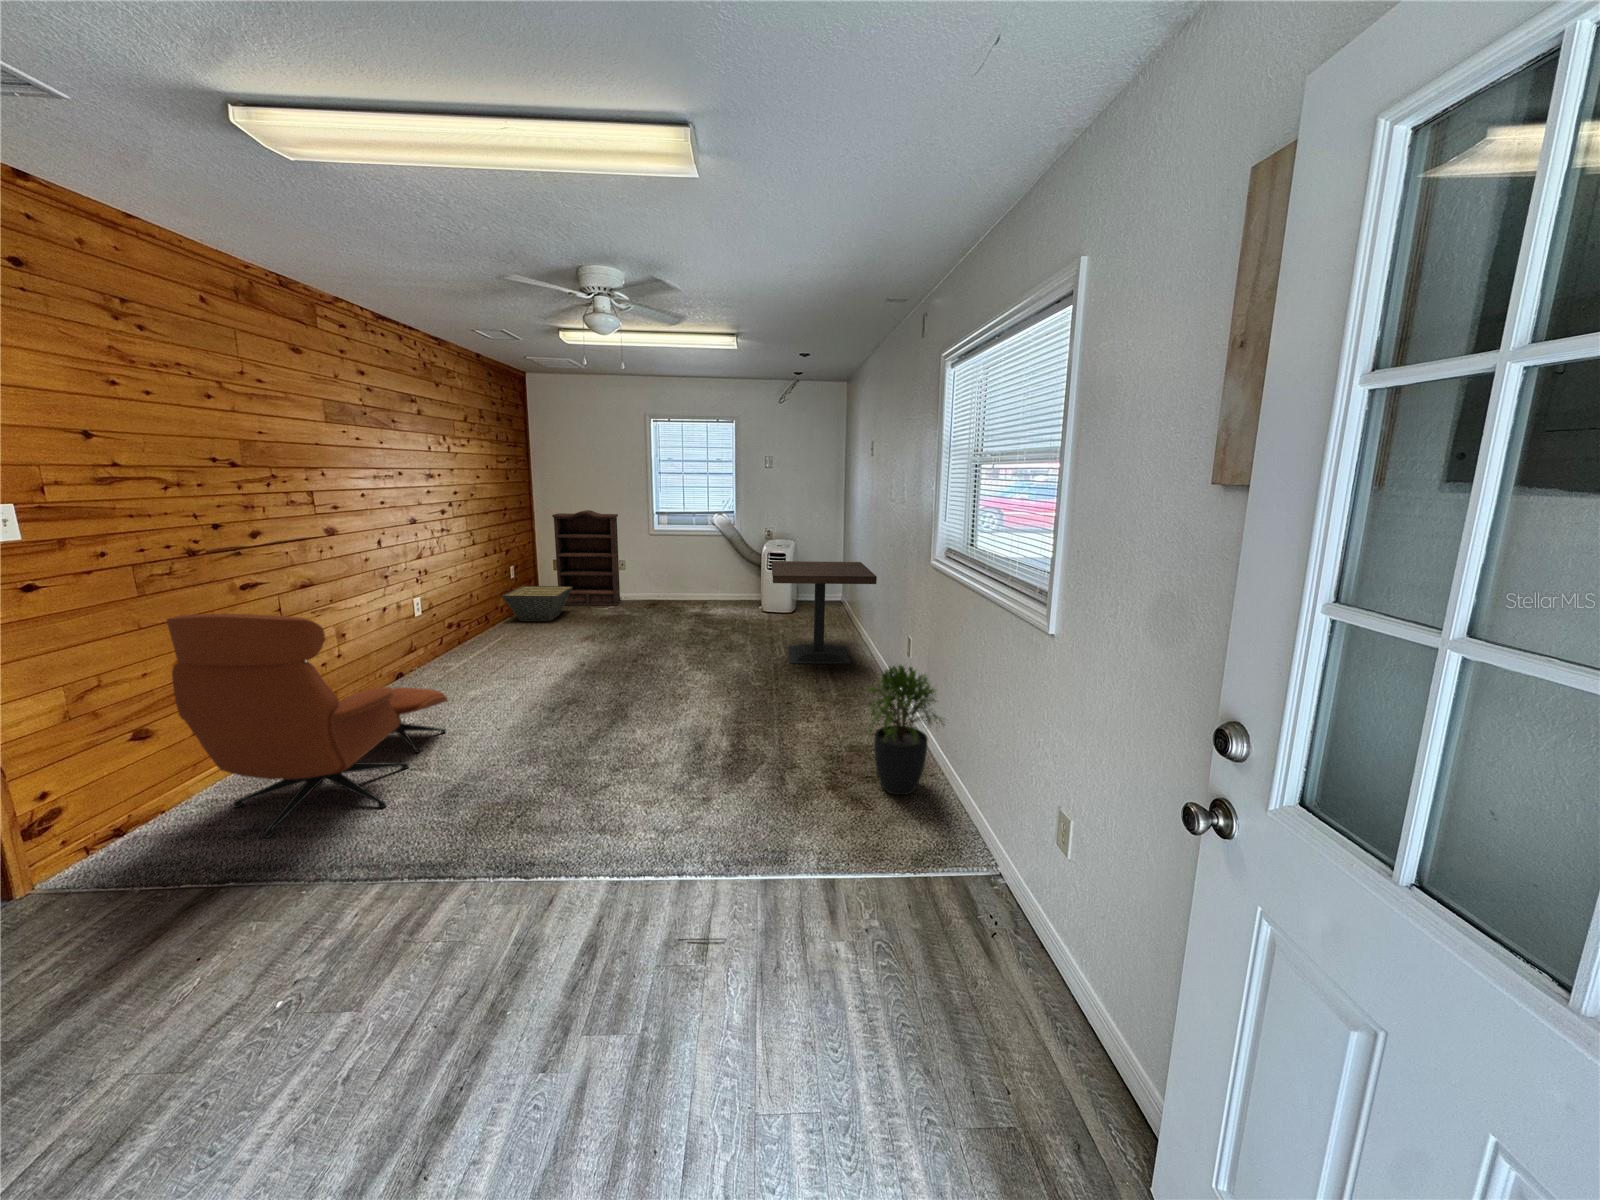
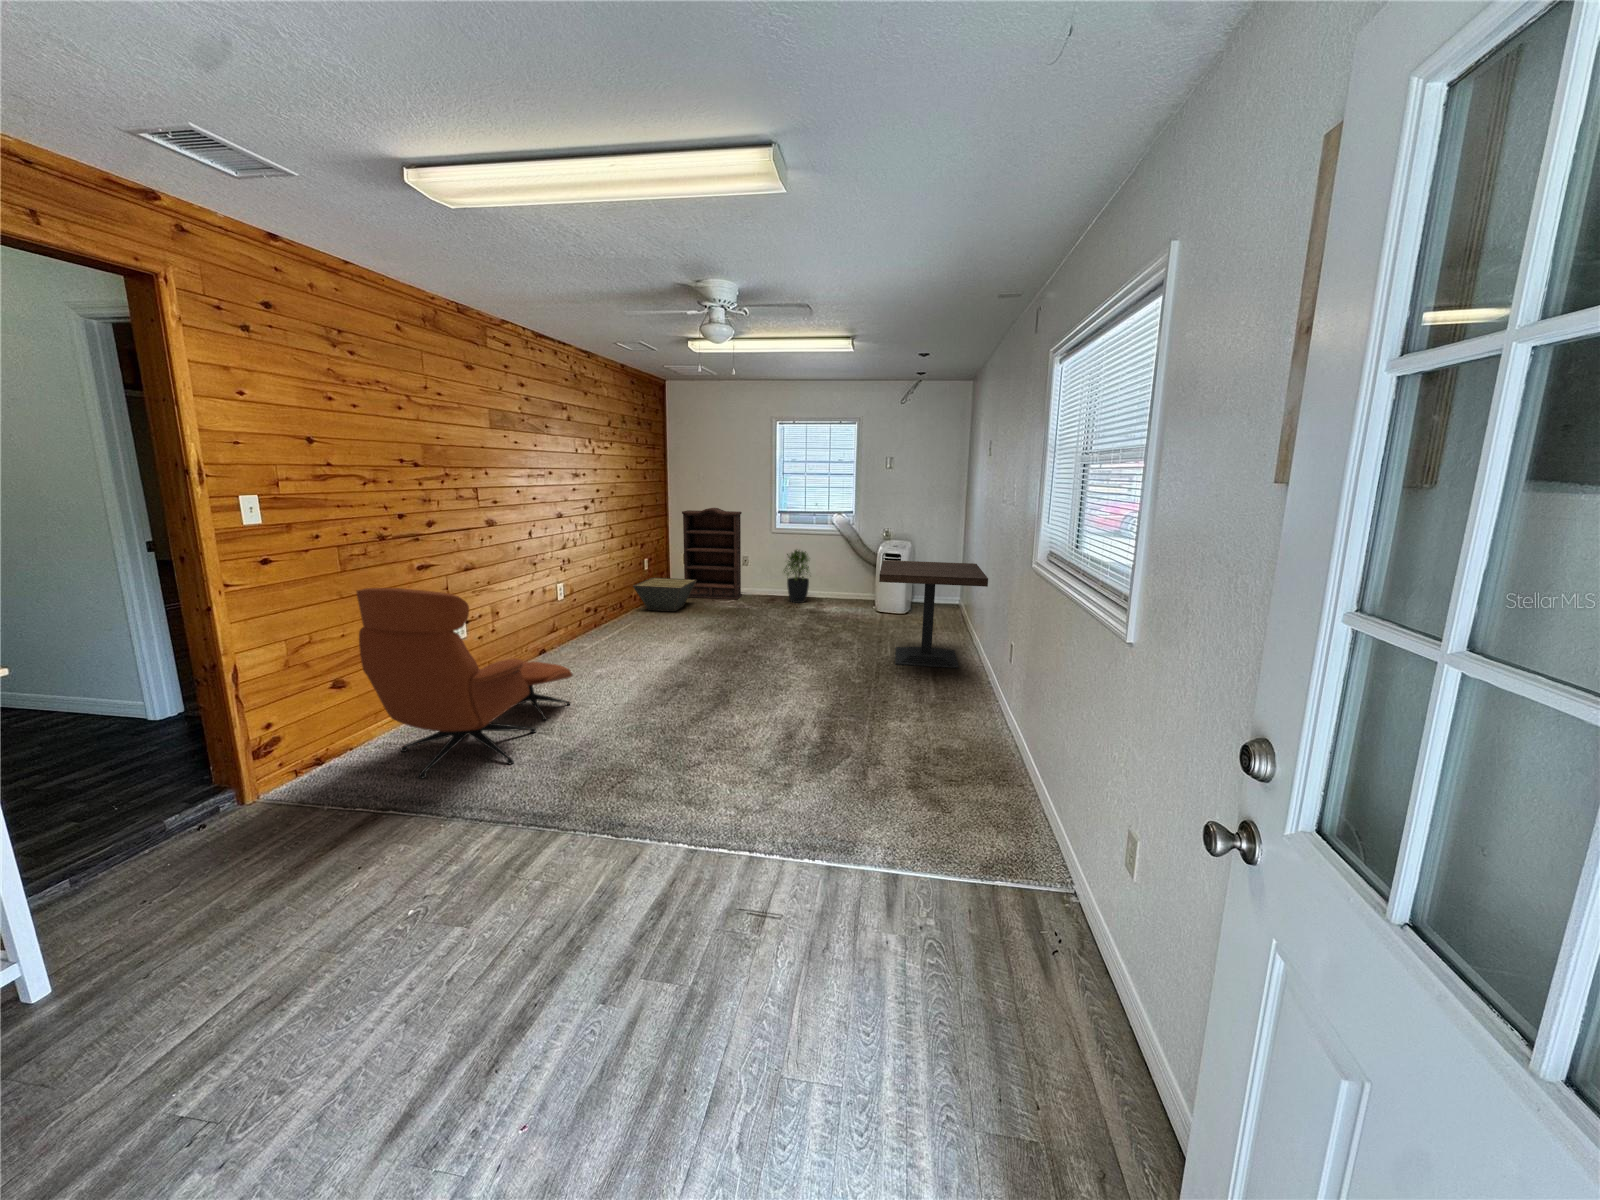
potted plant: present [867,665,944,795] -> present [784,550,809,603]

